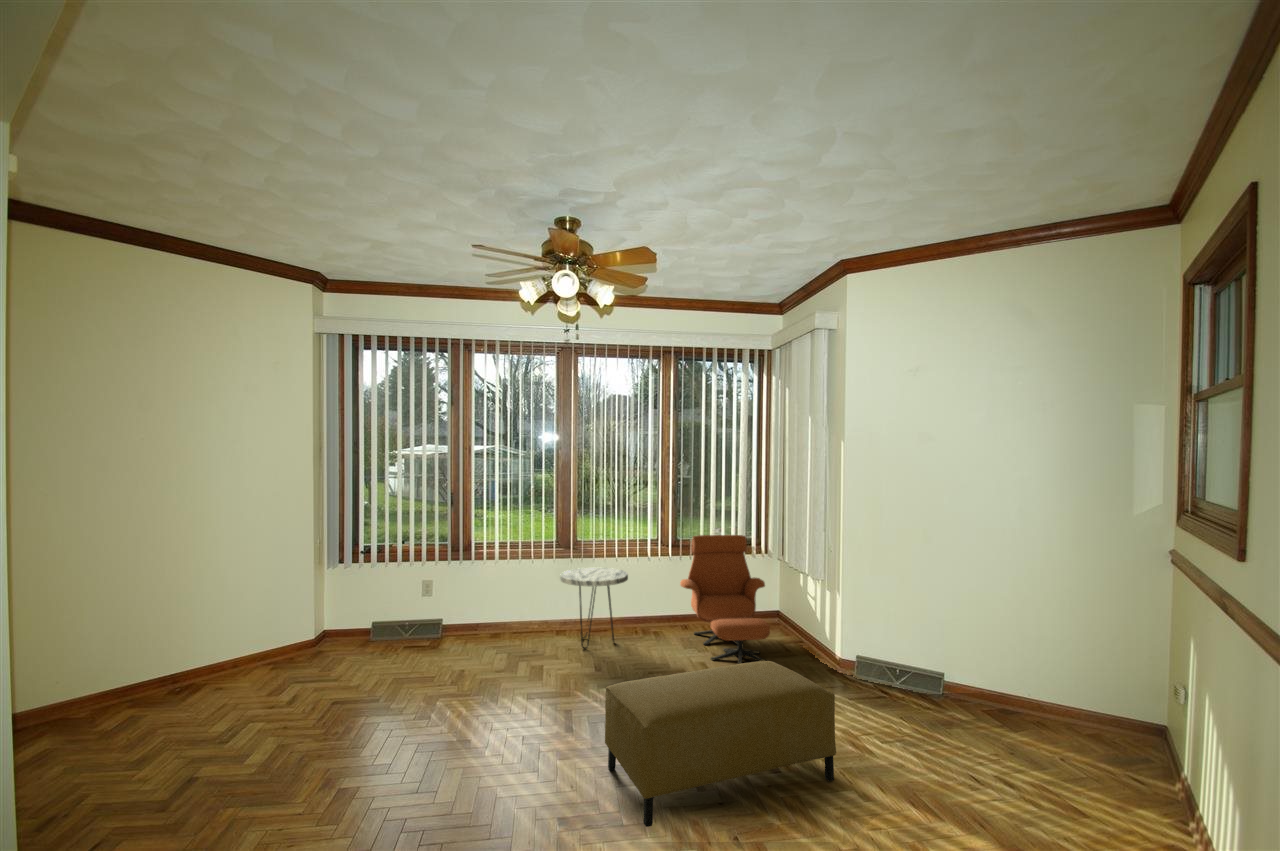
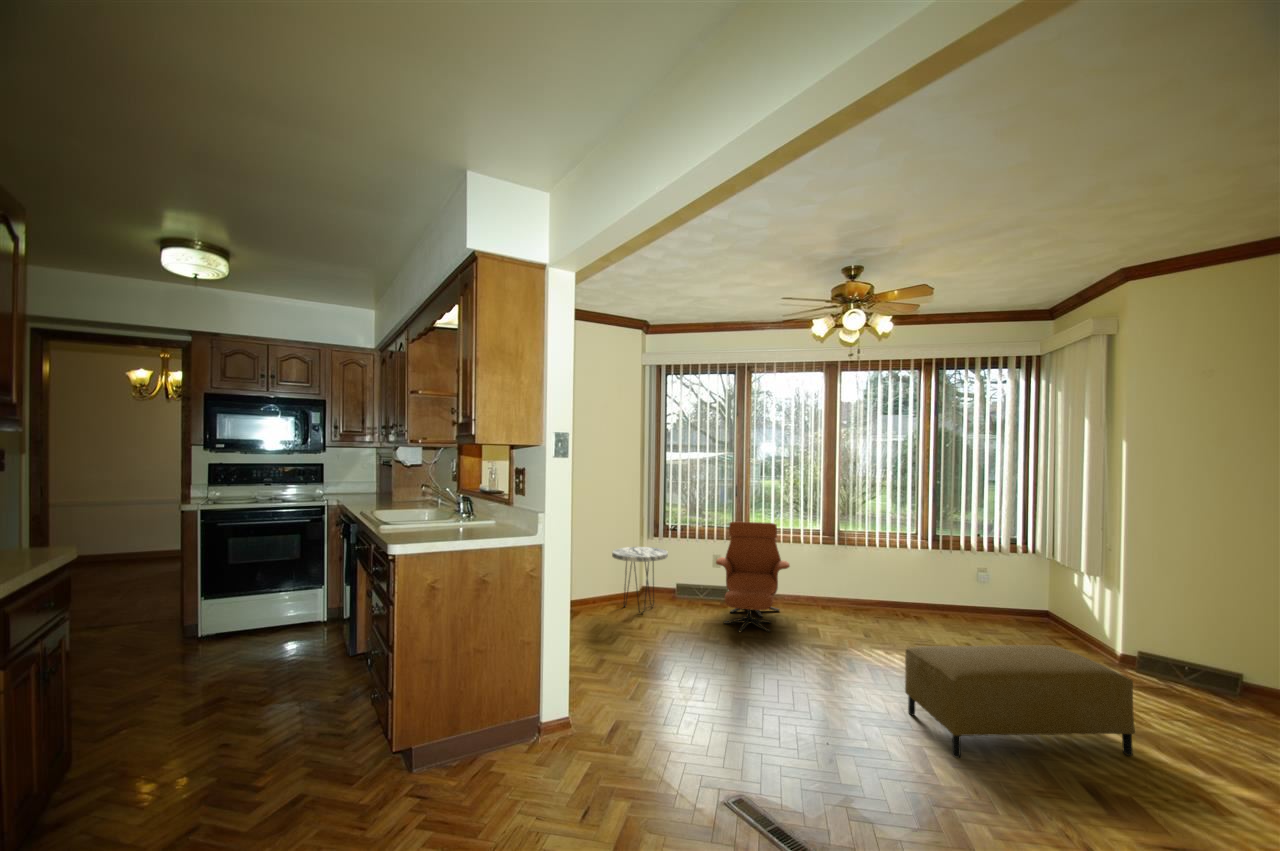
lounge chair: present [680,535,770,664] -> present [716,522,790,632]
side table: present [560,568,628,649] -> present [612,547,668,613]

